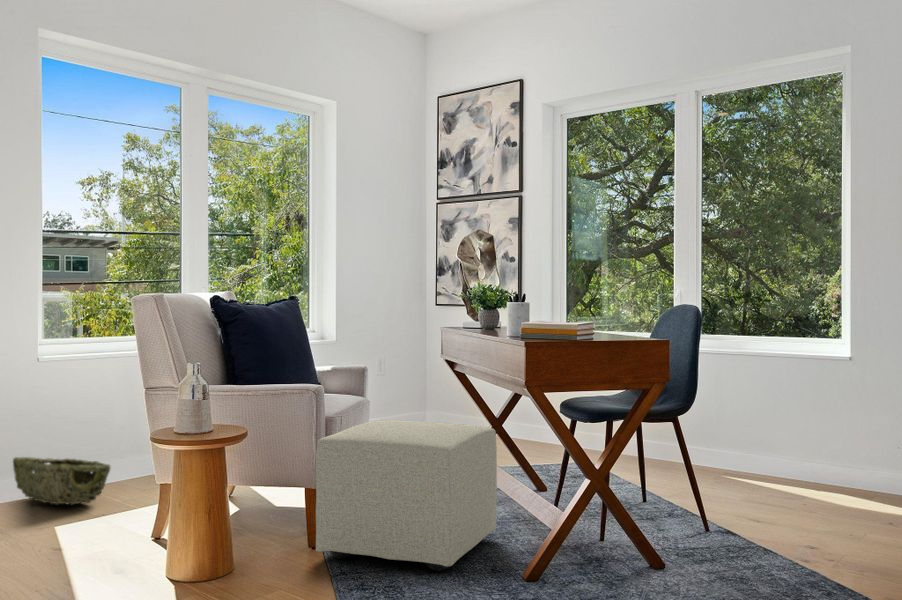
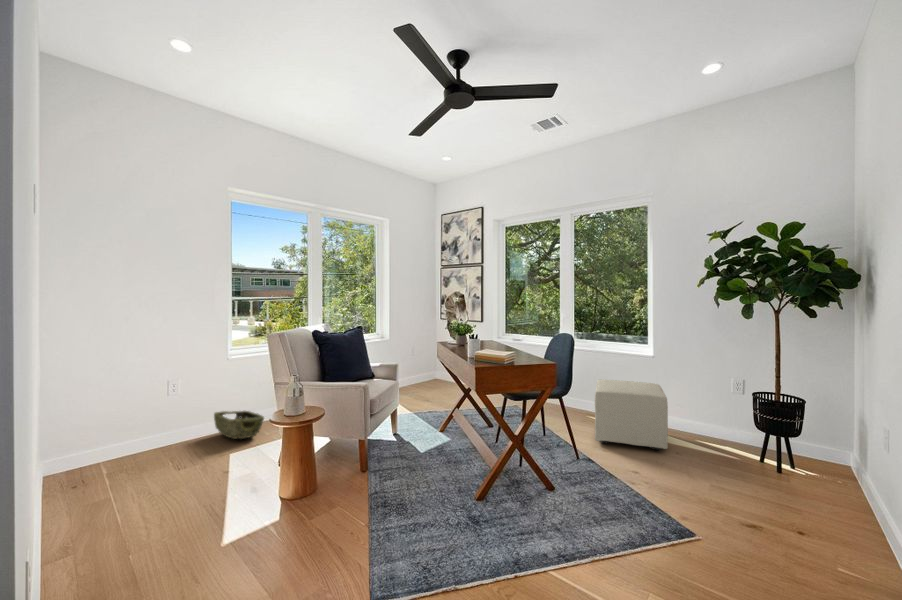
ottoman: present [316,420,497,571] -> present [595,379,668,450]

